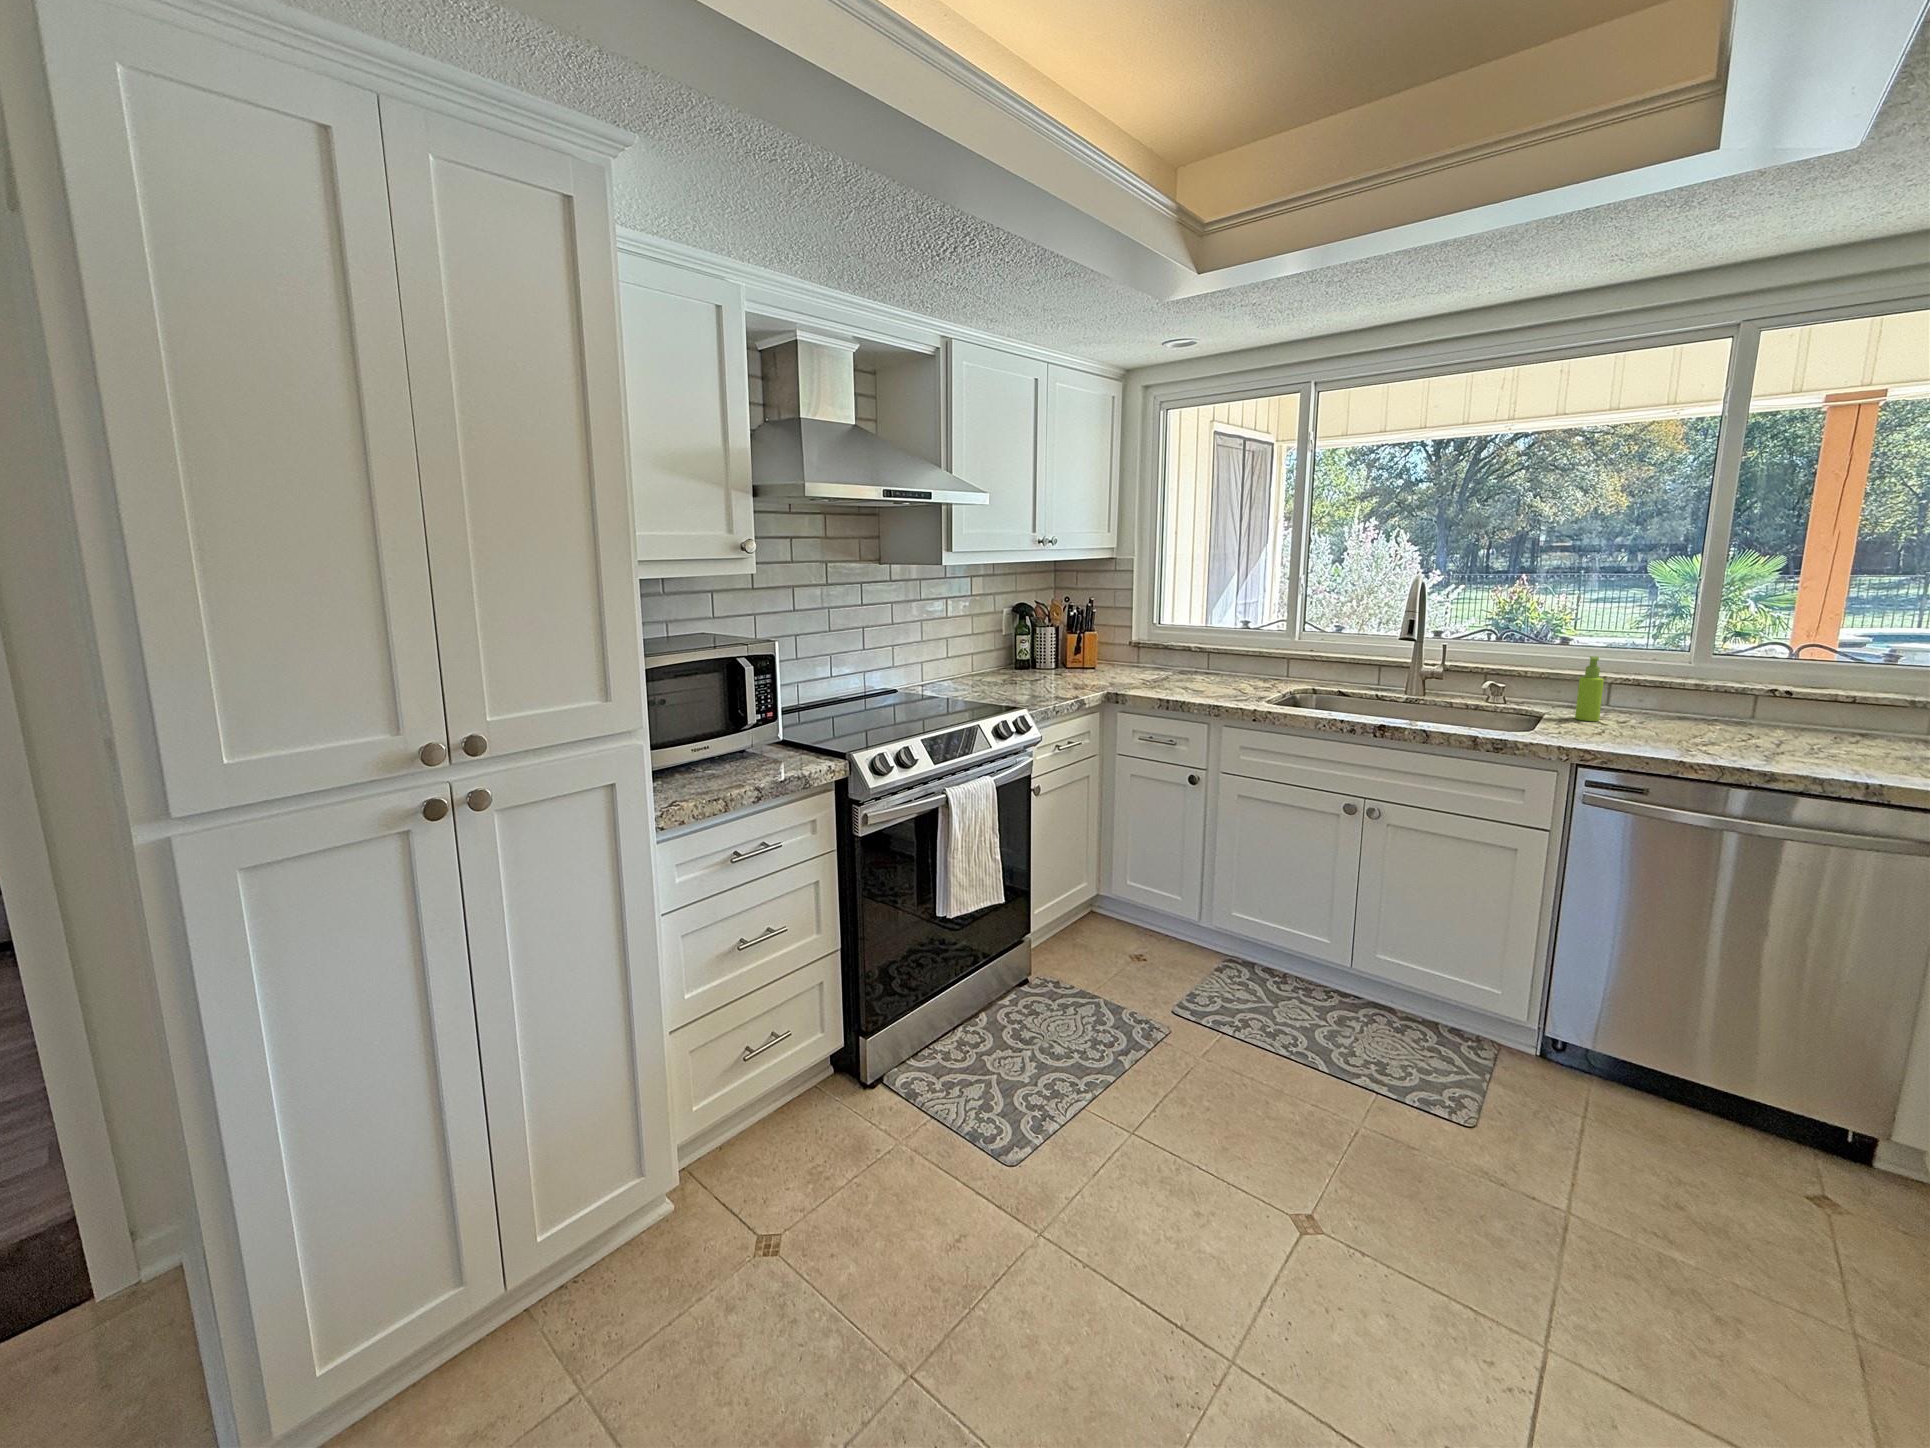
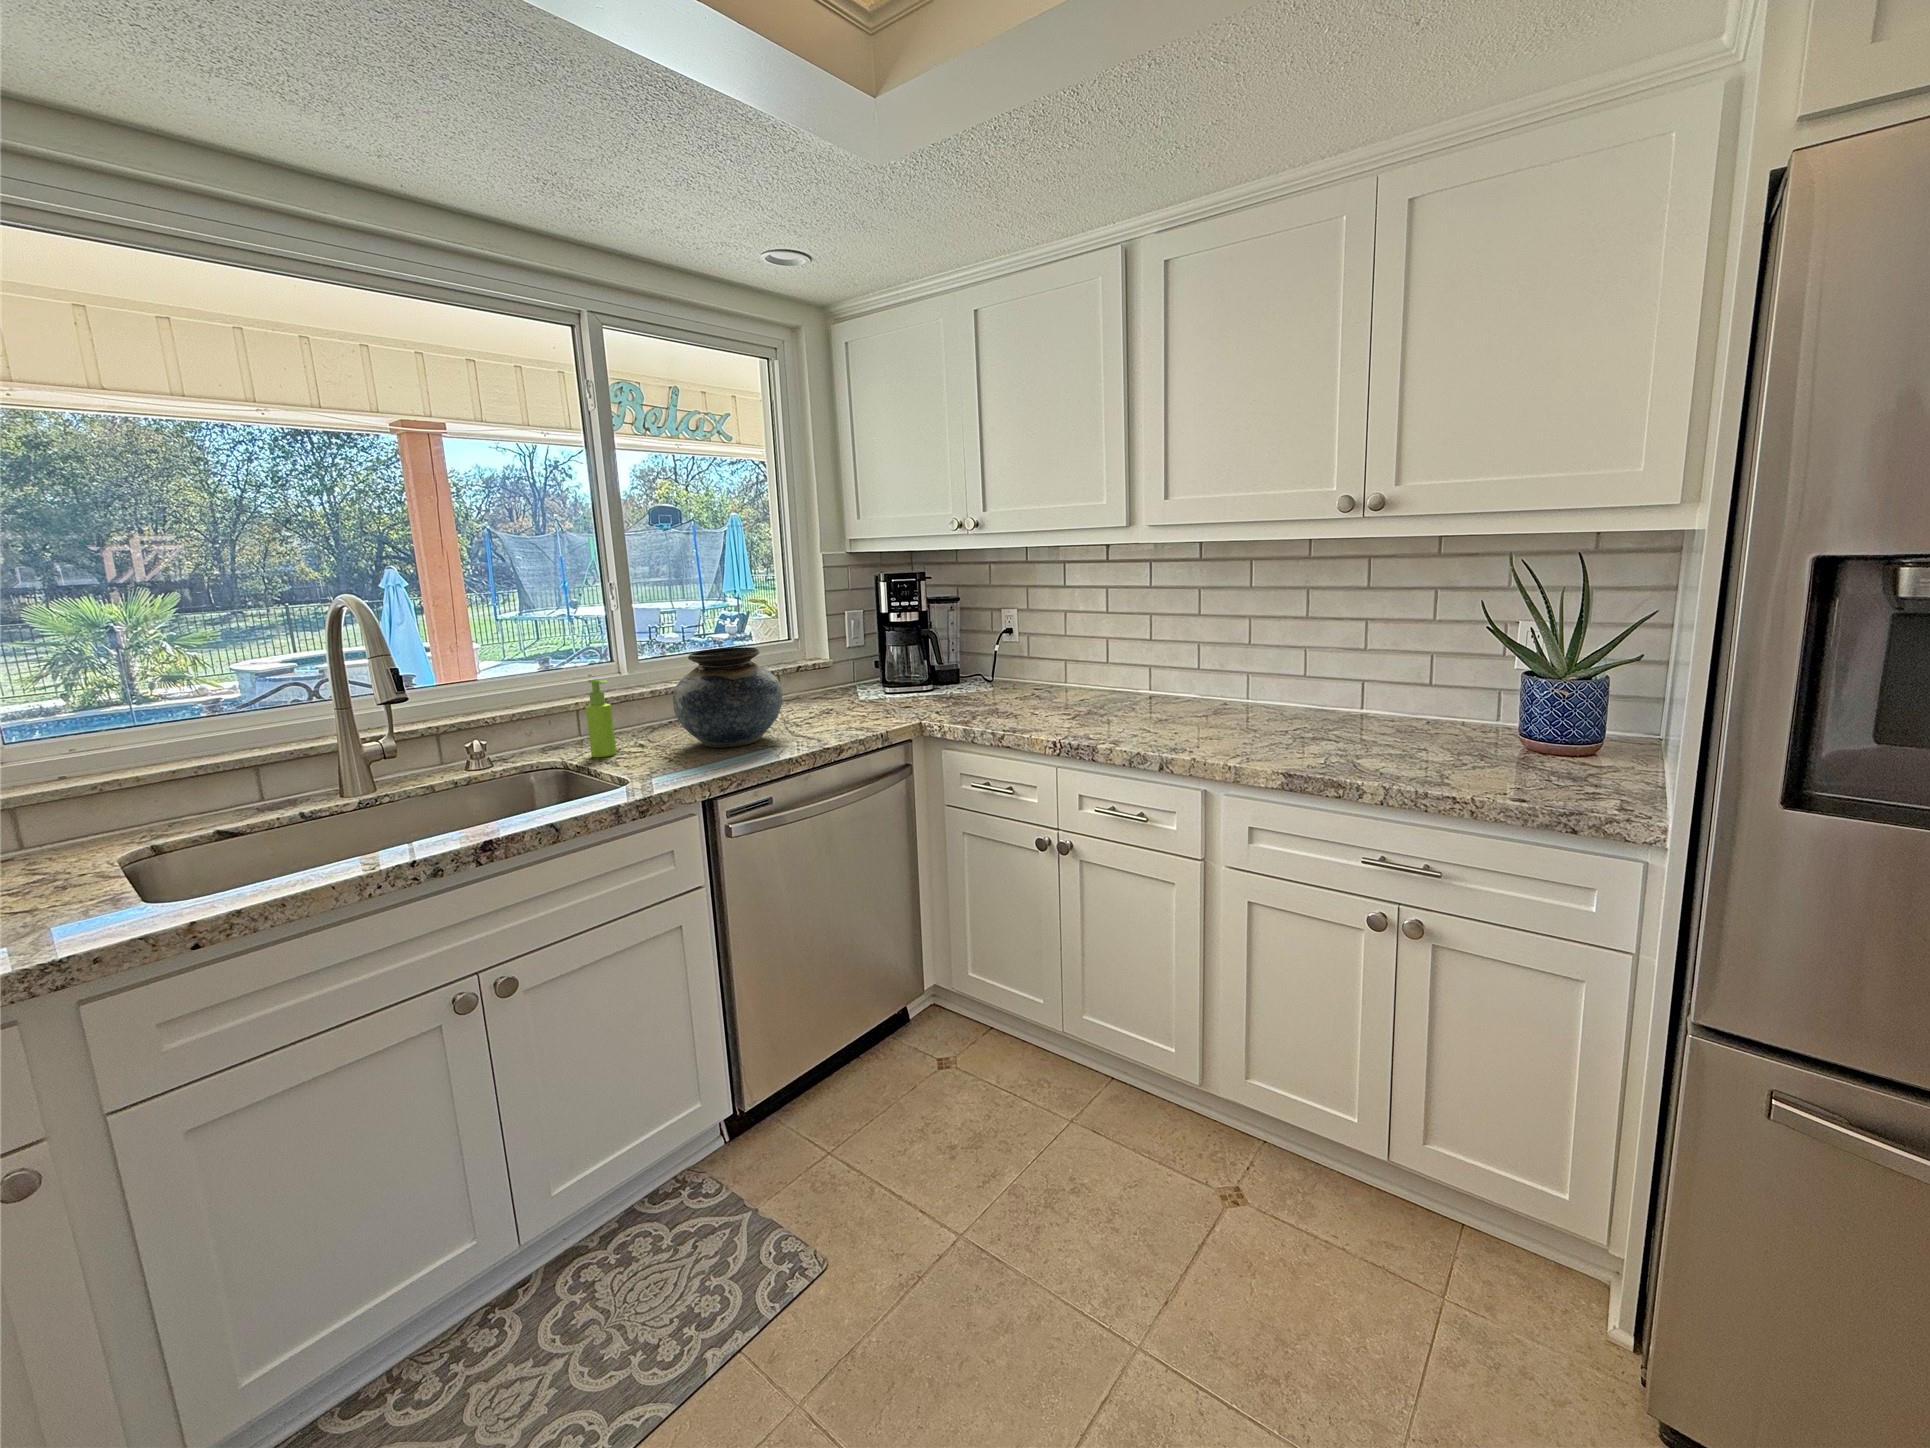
vase: none [1640,649,1784,747] -> present [673,647,782,748]

